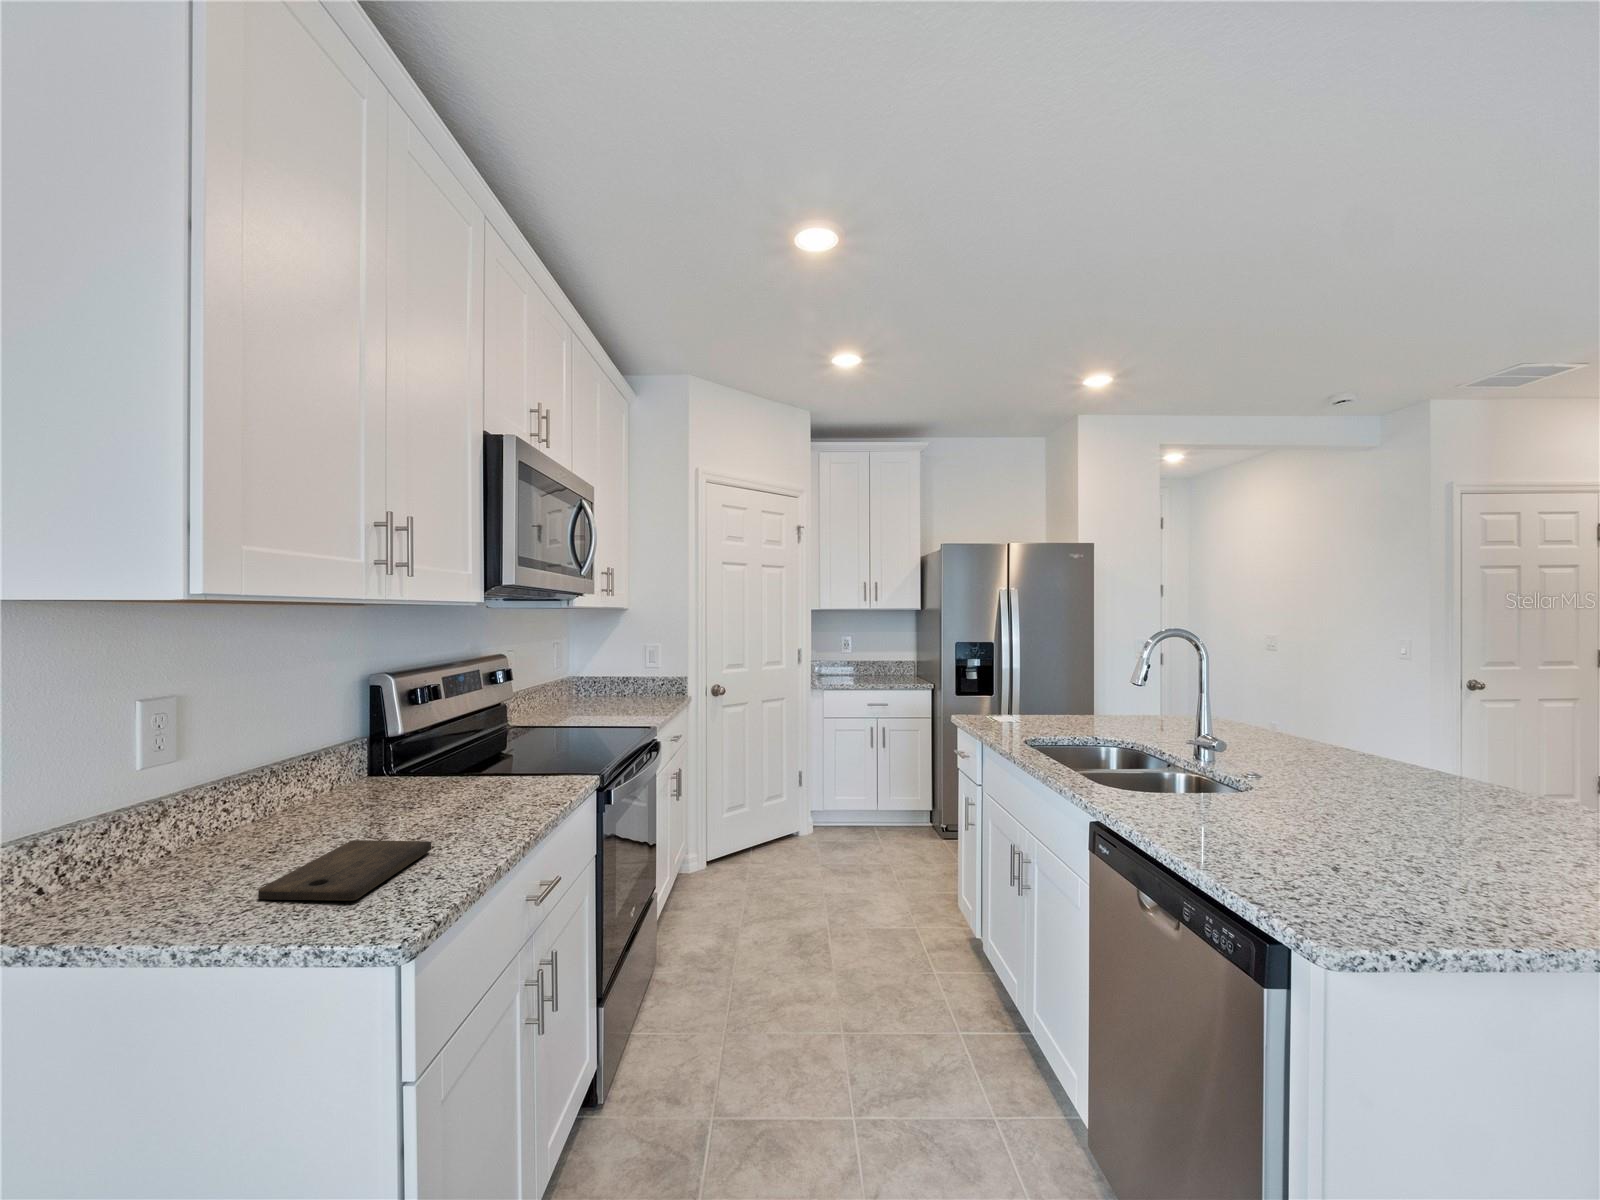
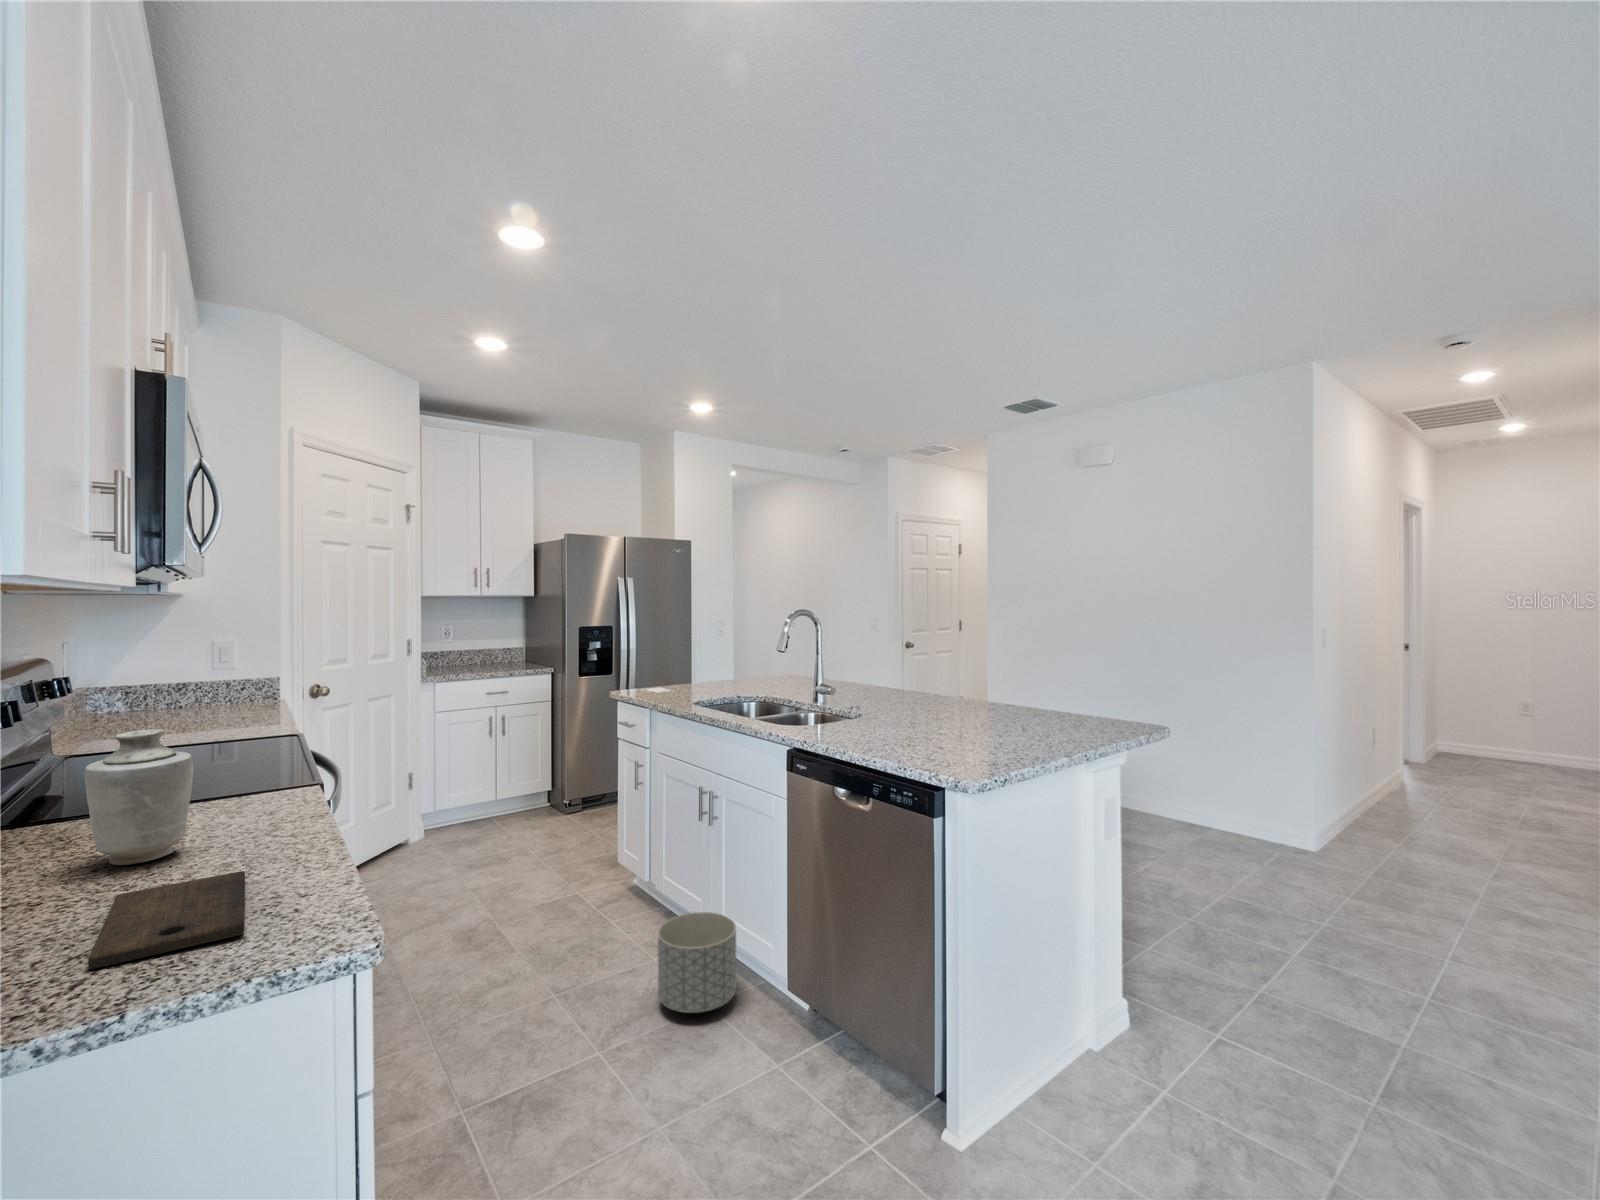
vase: none [387,711,457,816] -> present [84,729,194,865]
planter: none [937,990,1034,1123] -> present [658,912,736,1013]

